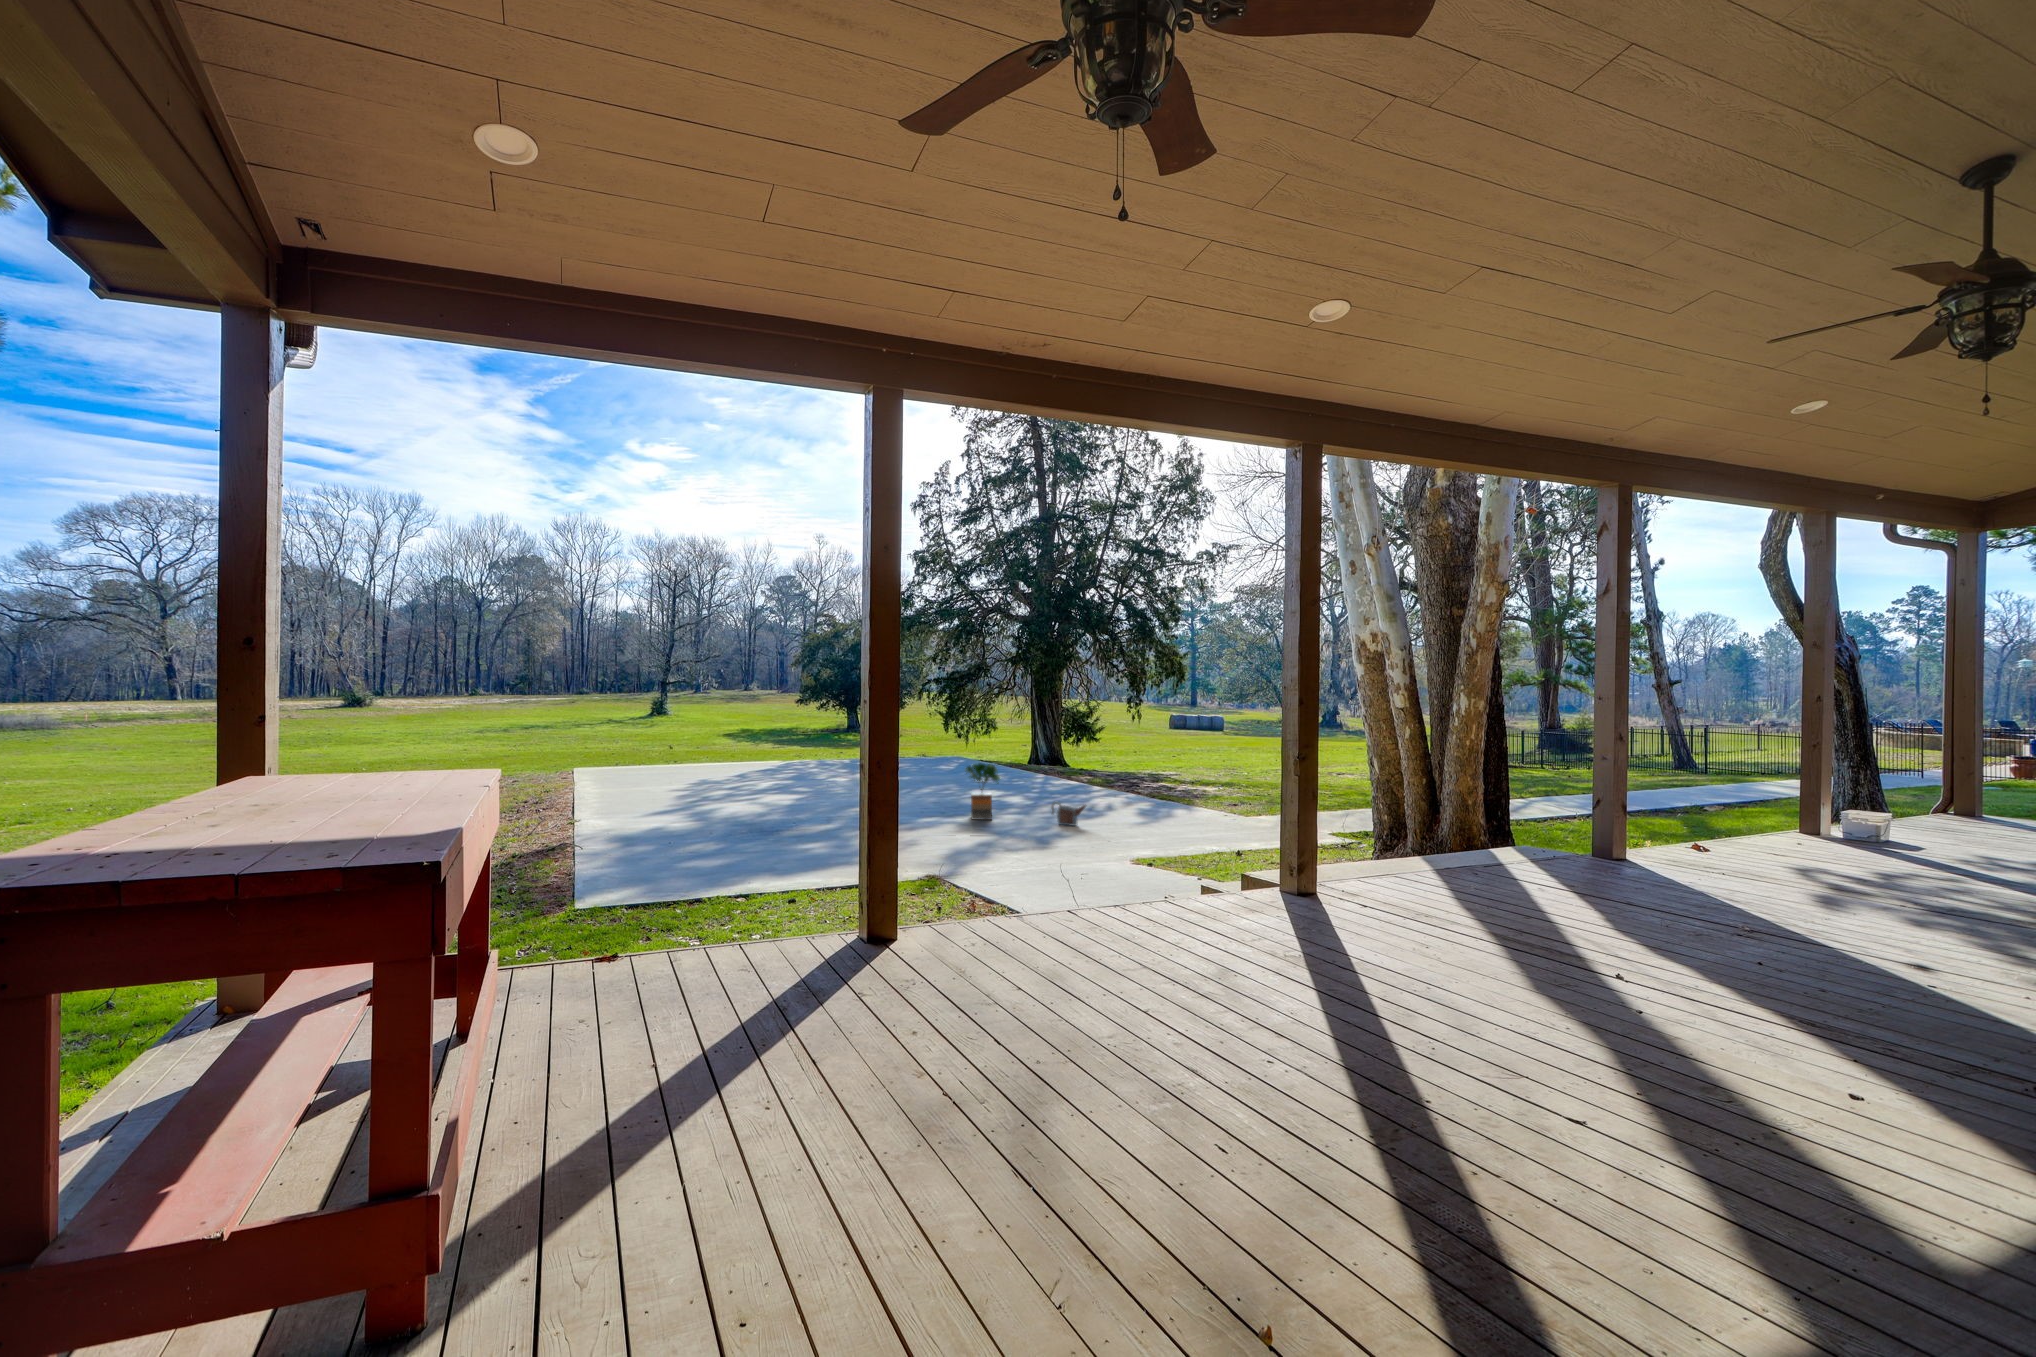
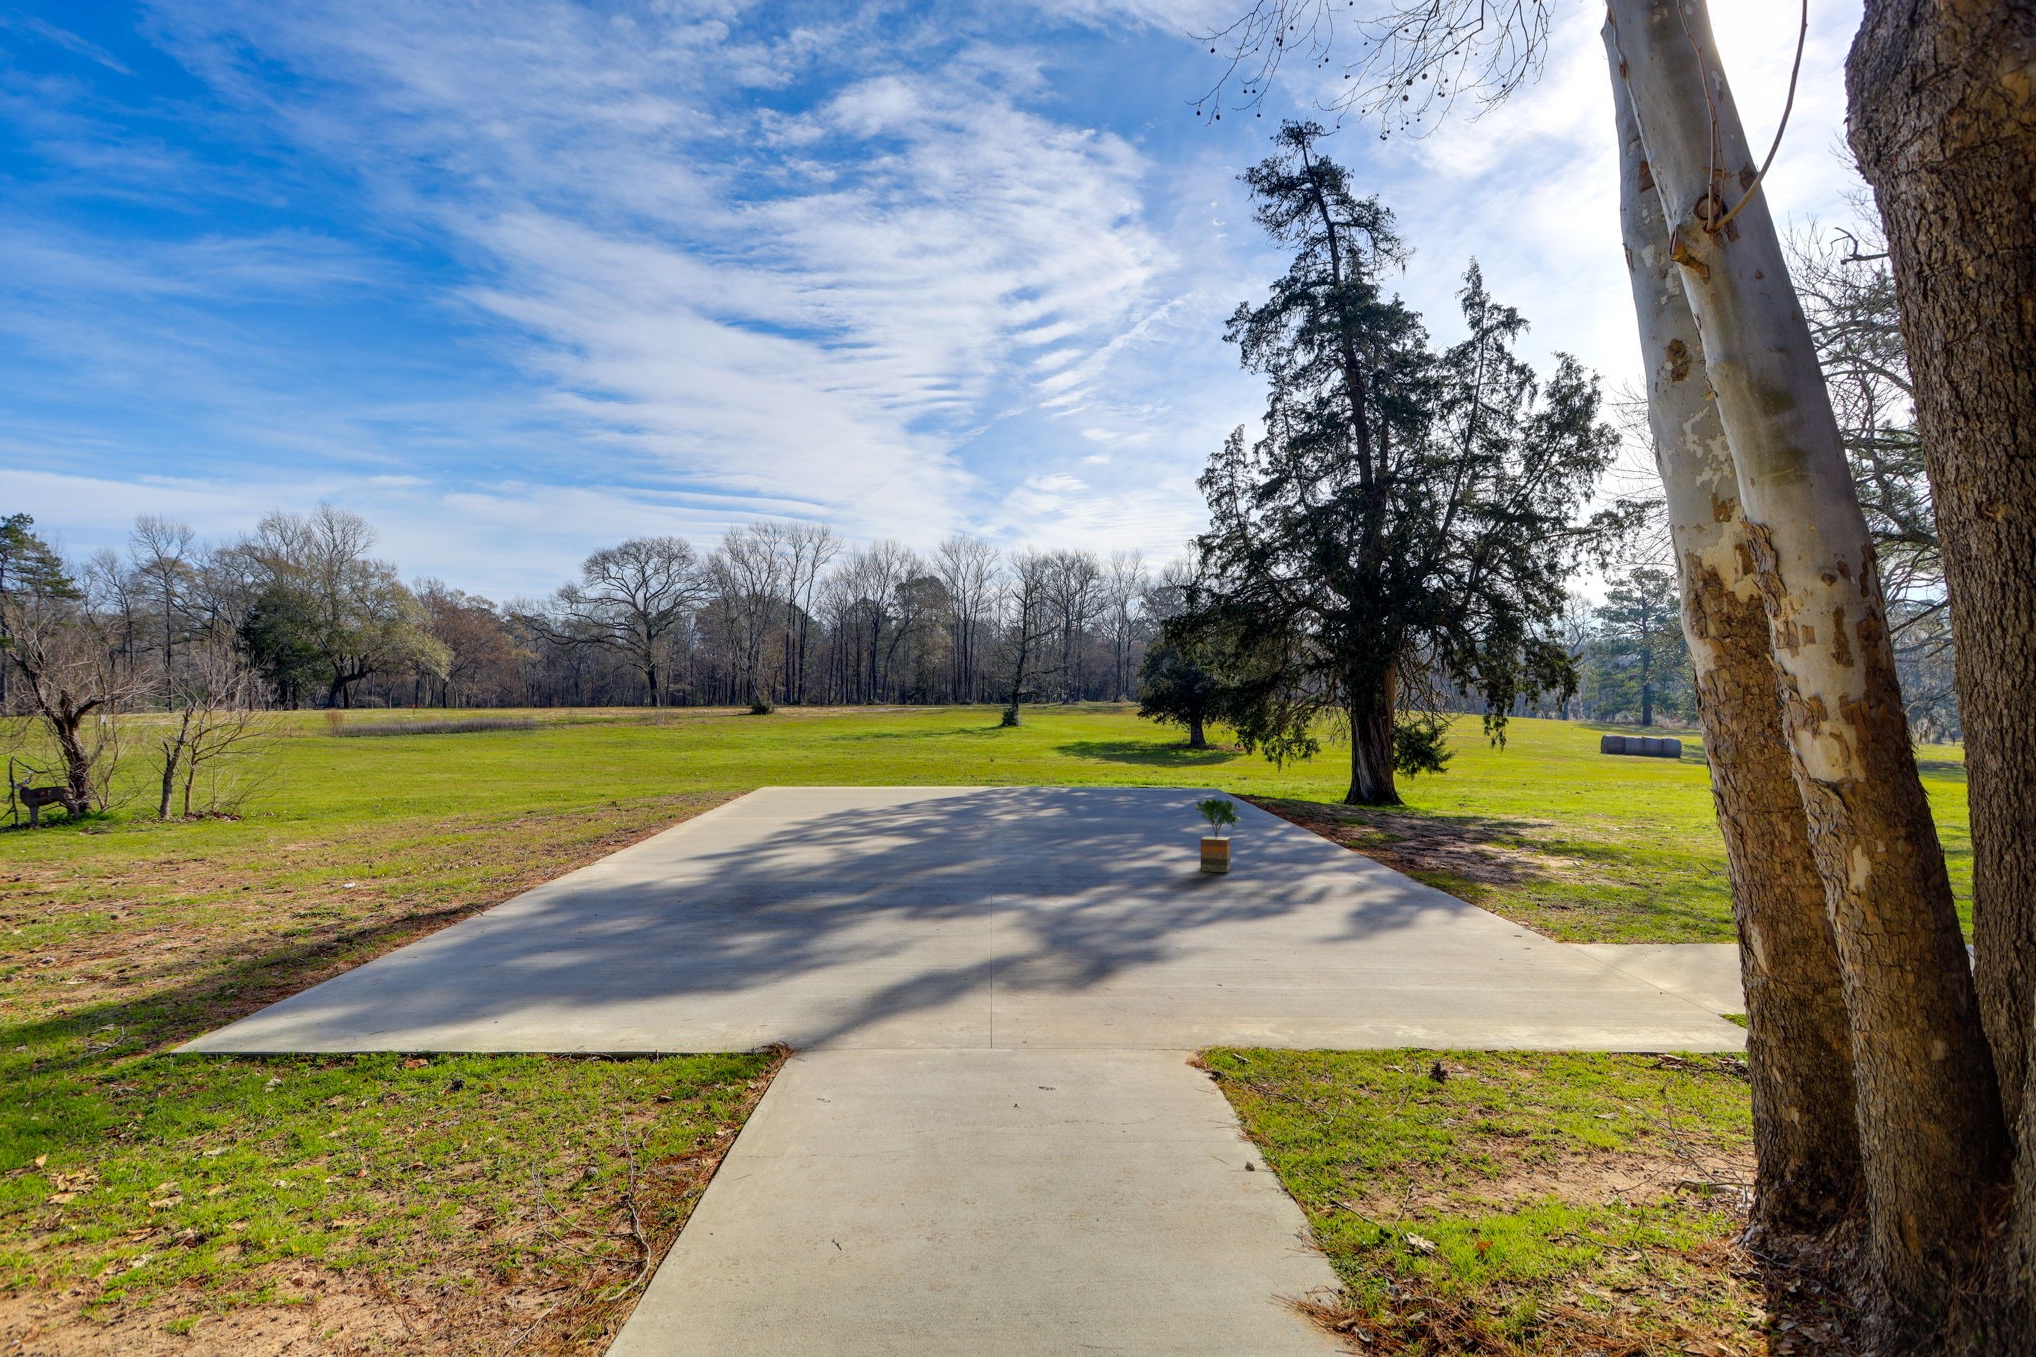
watering can: present [1051,802,1086,826] -> none [1304,854,1350,889]

